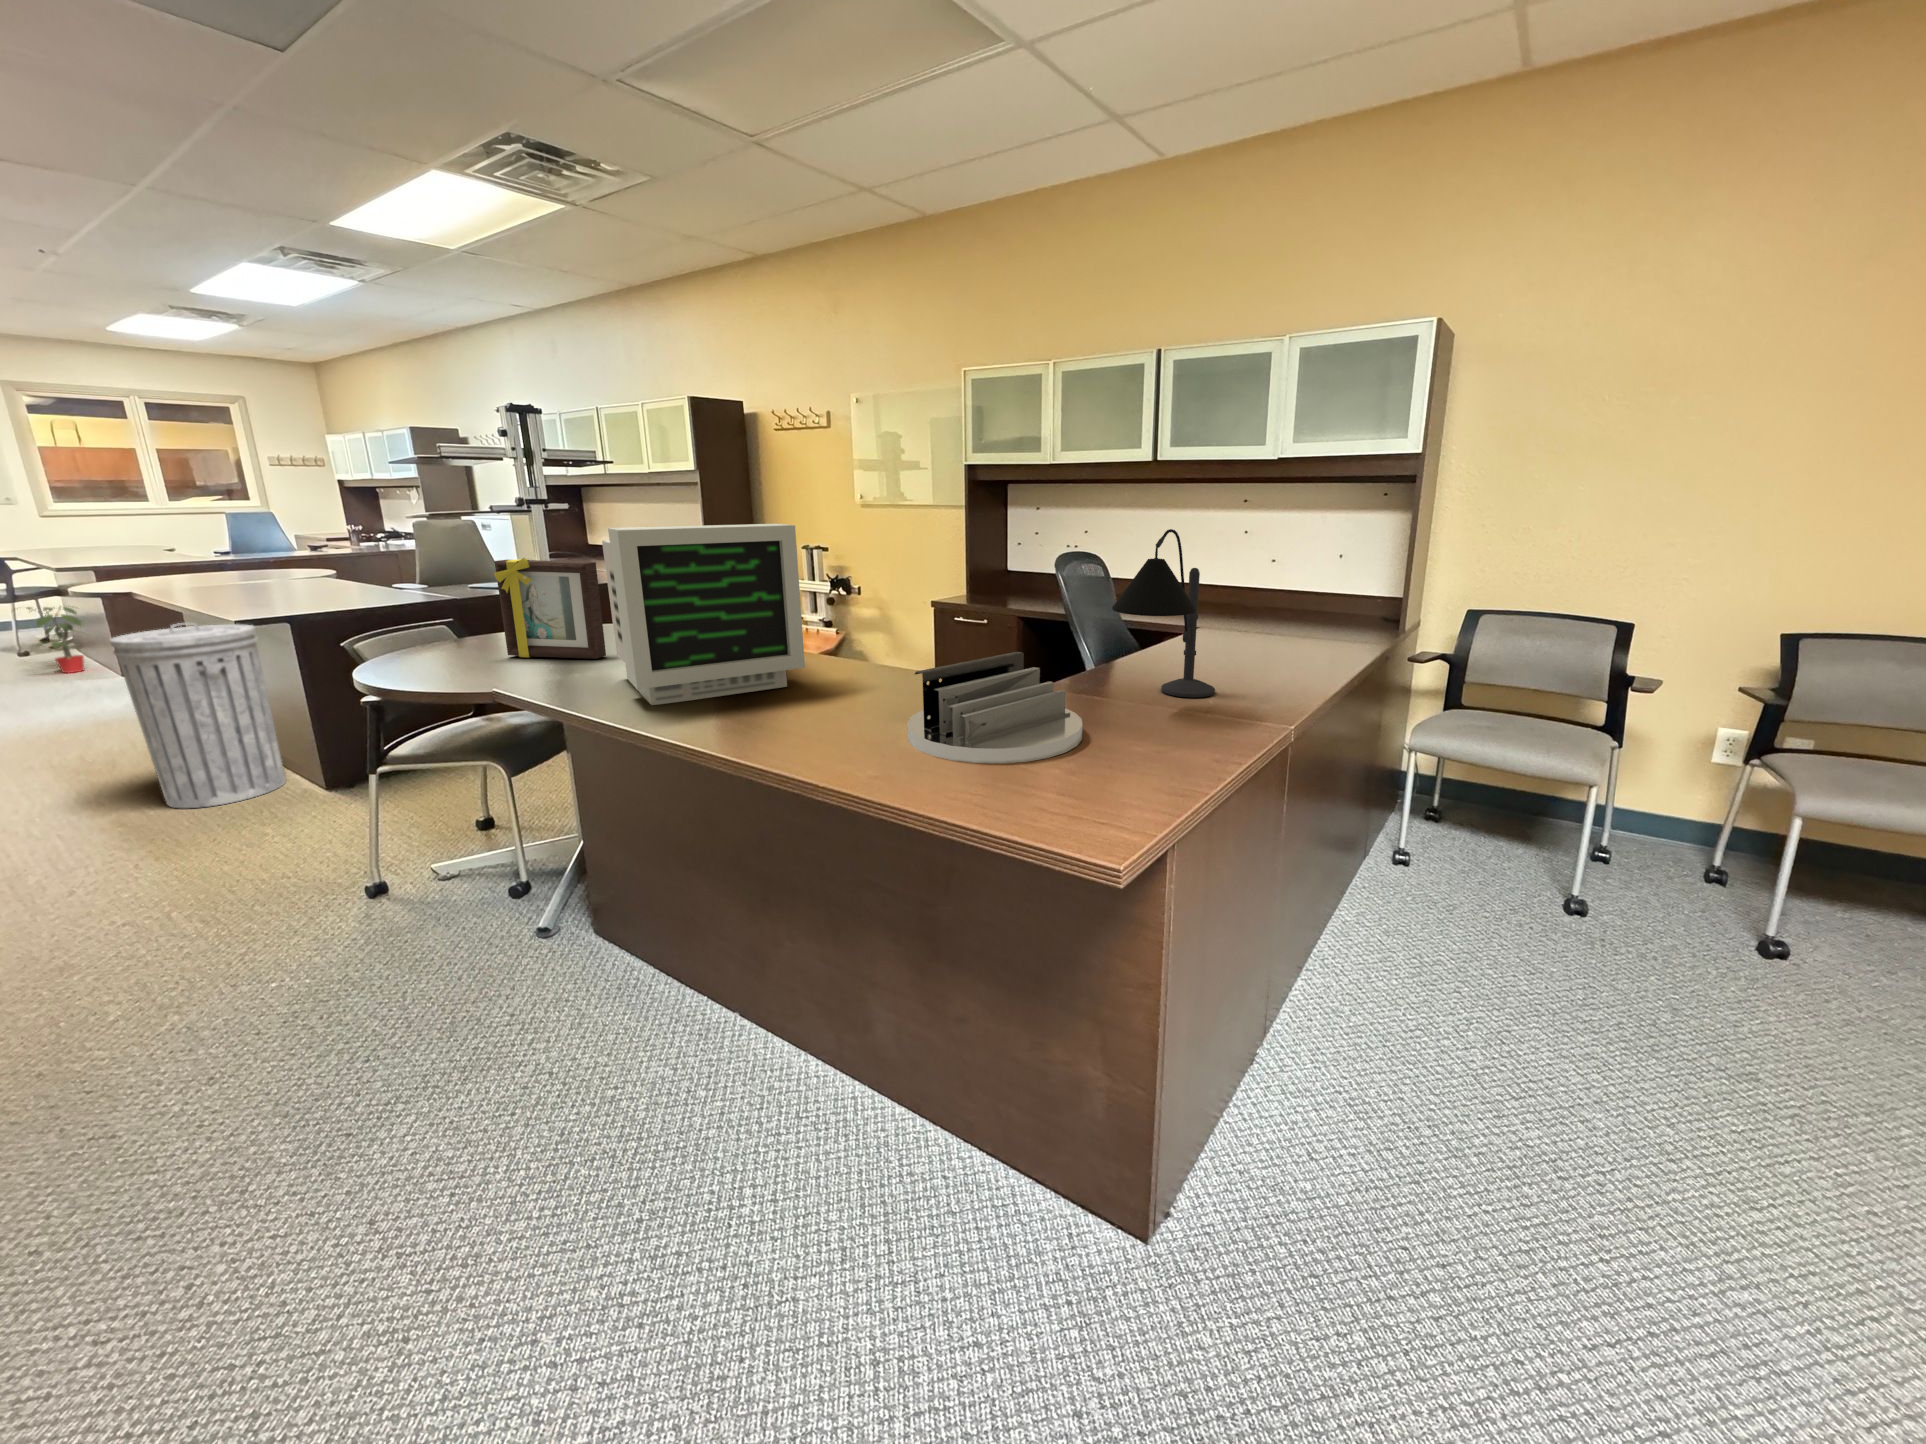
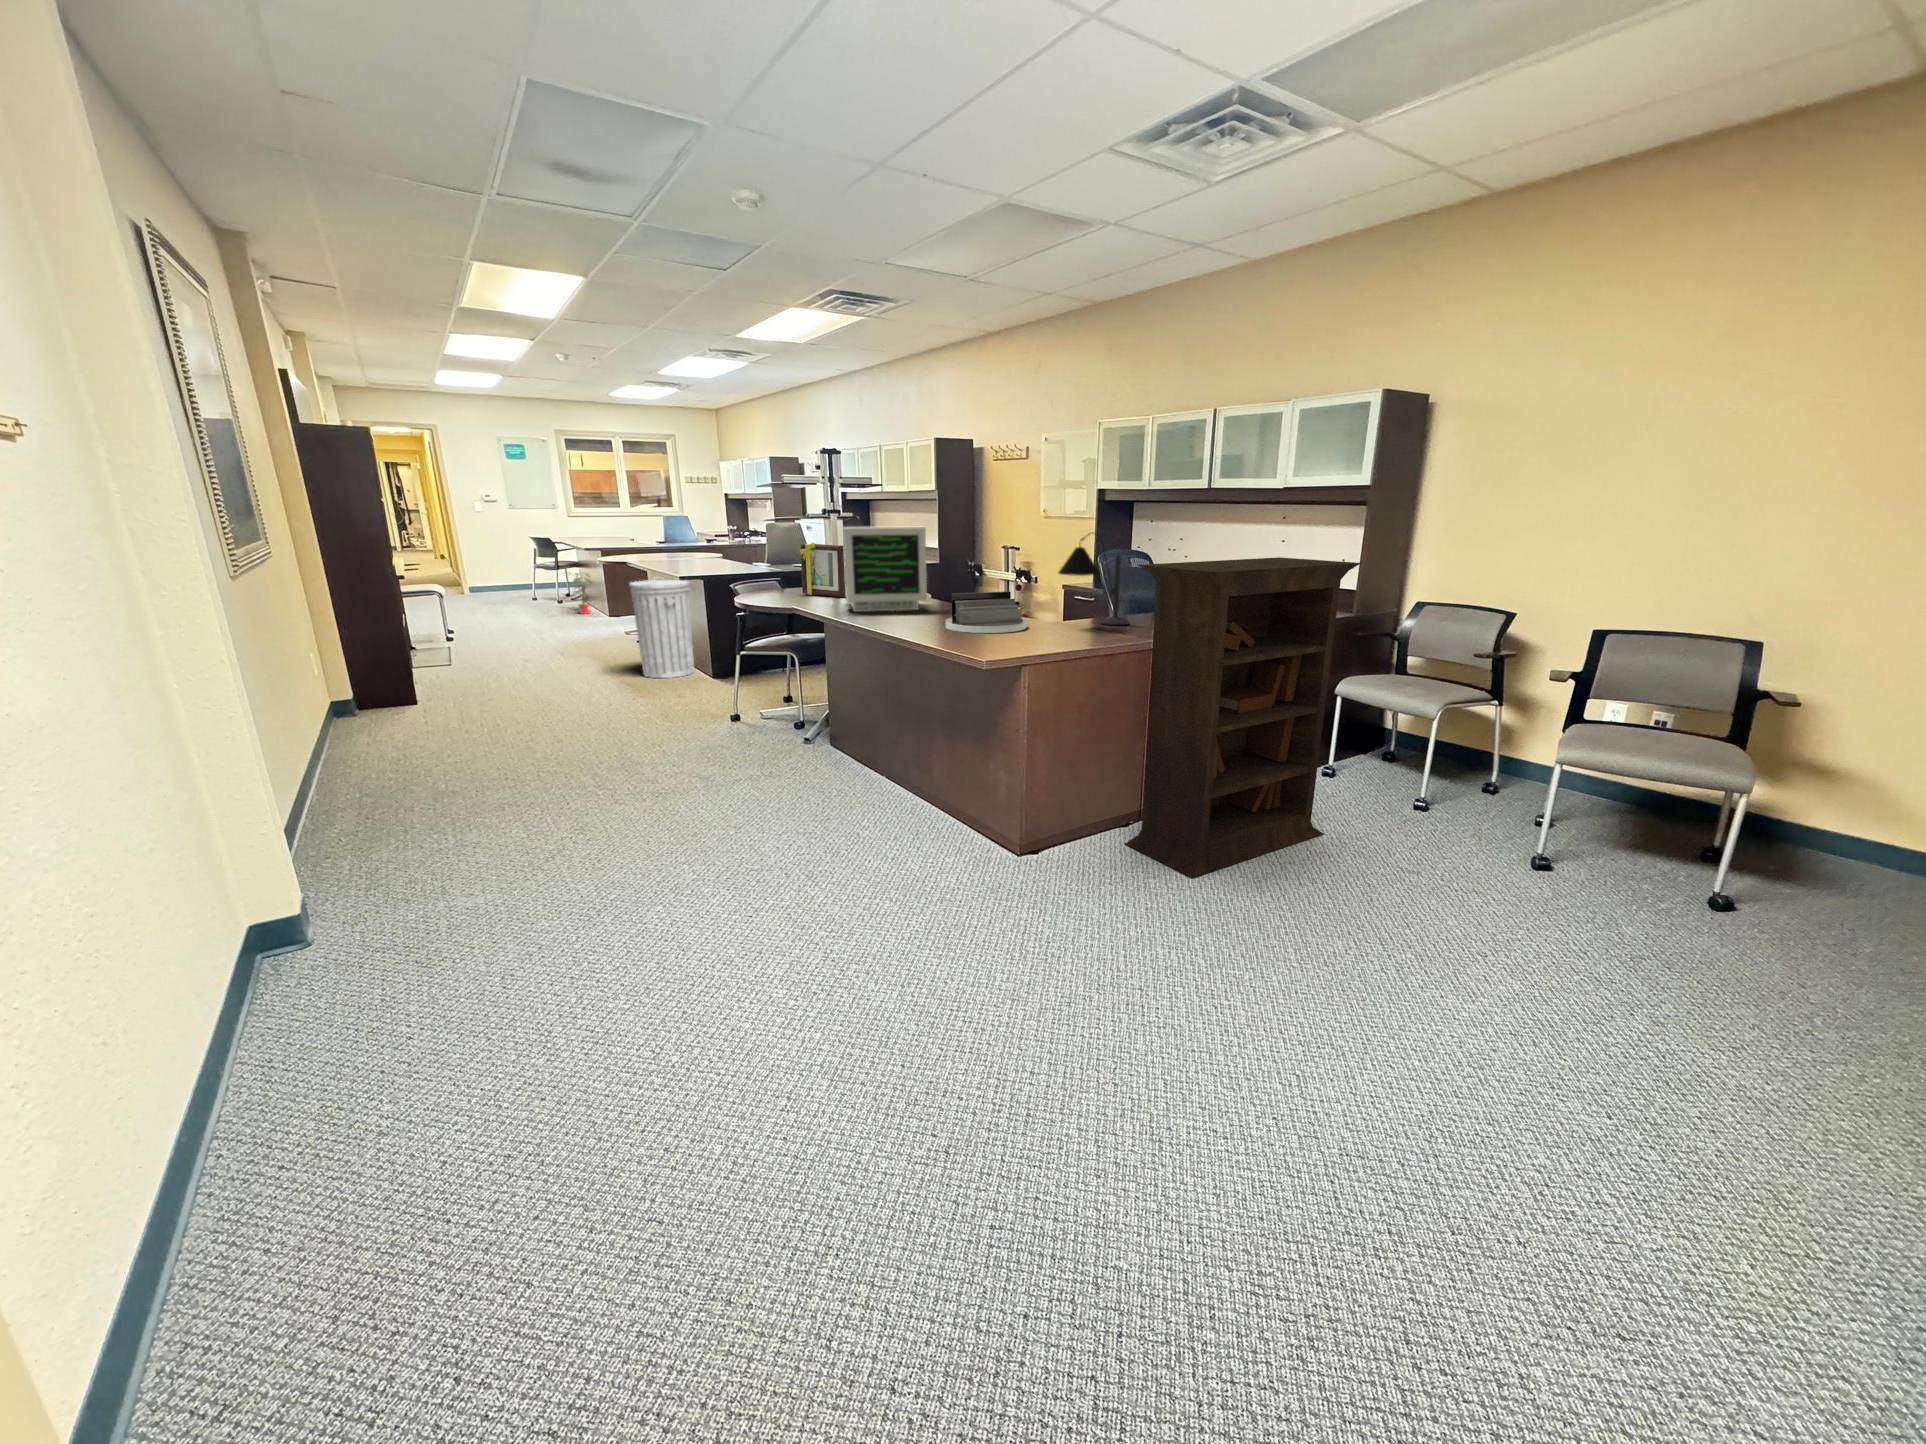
bookcase: none [1355,565,1744,1265] -> present [1125,557,1361,878]

